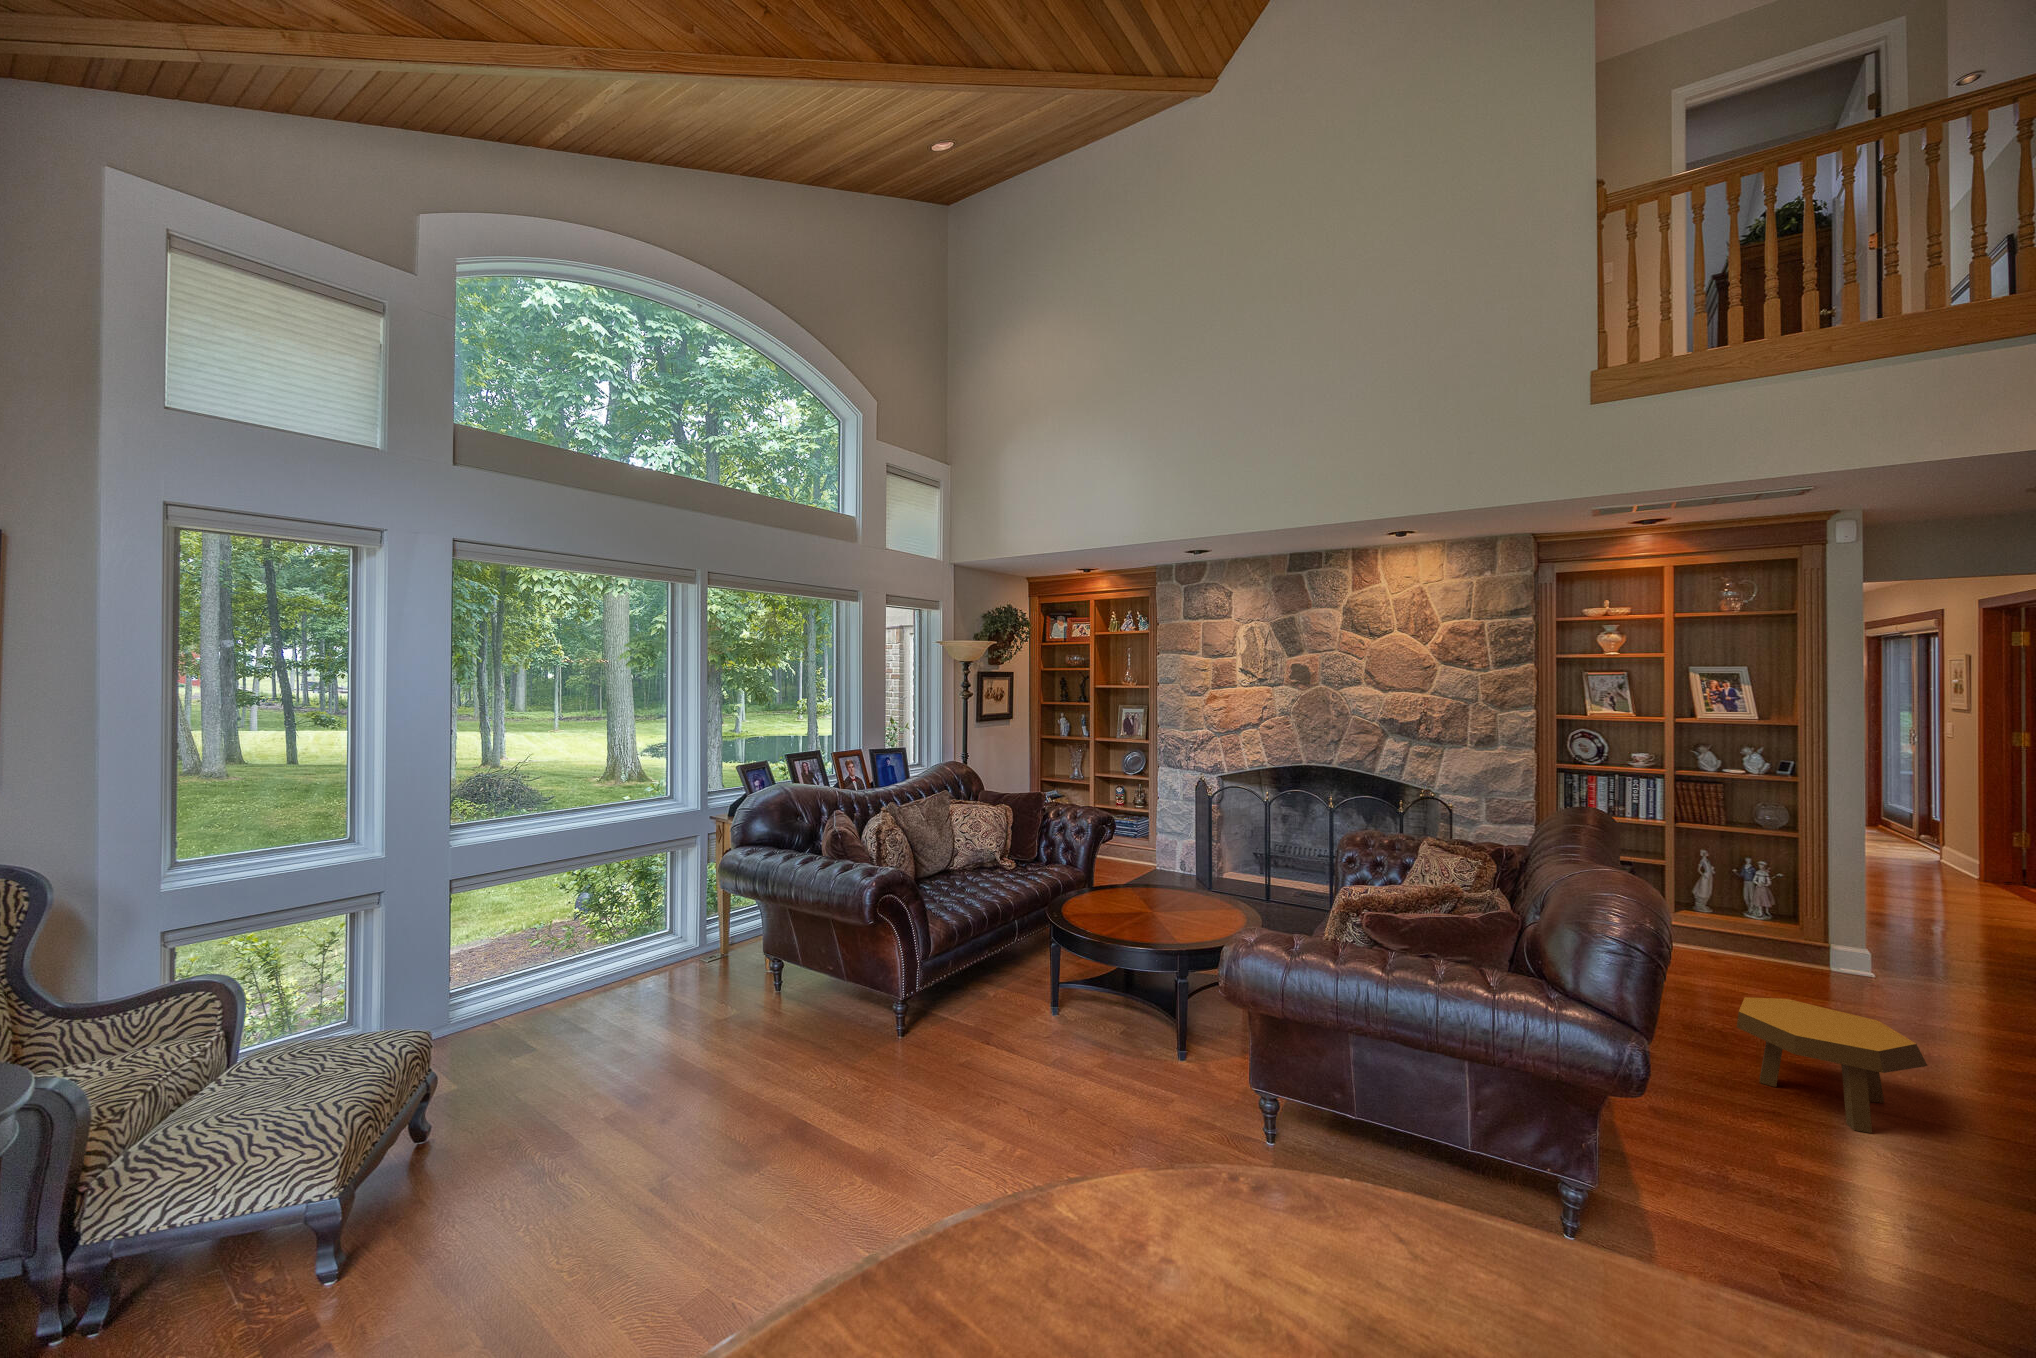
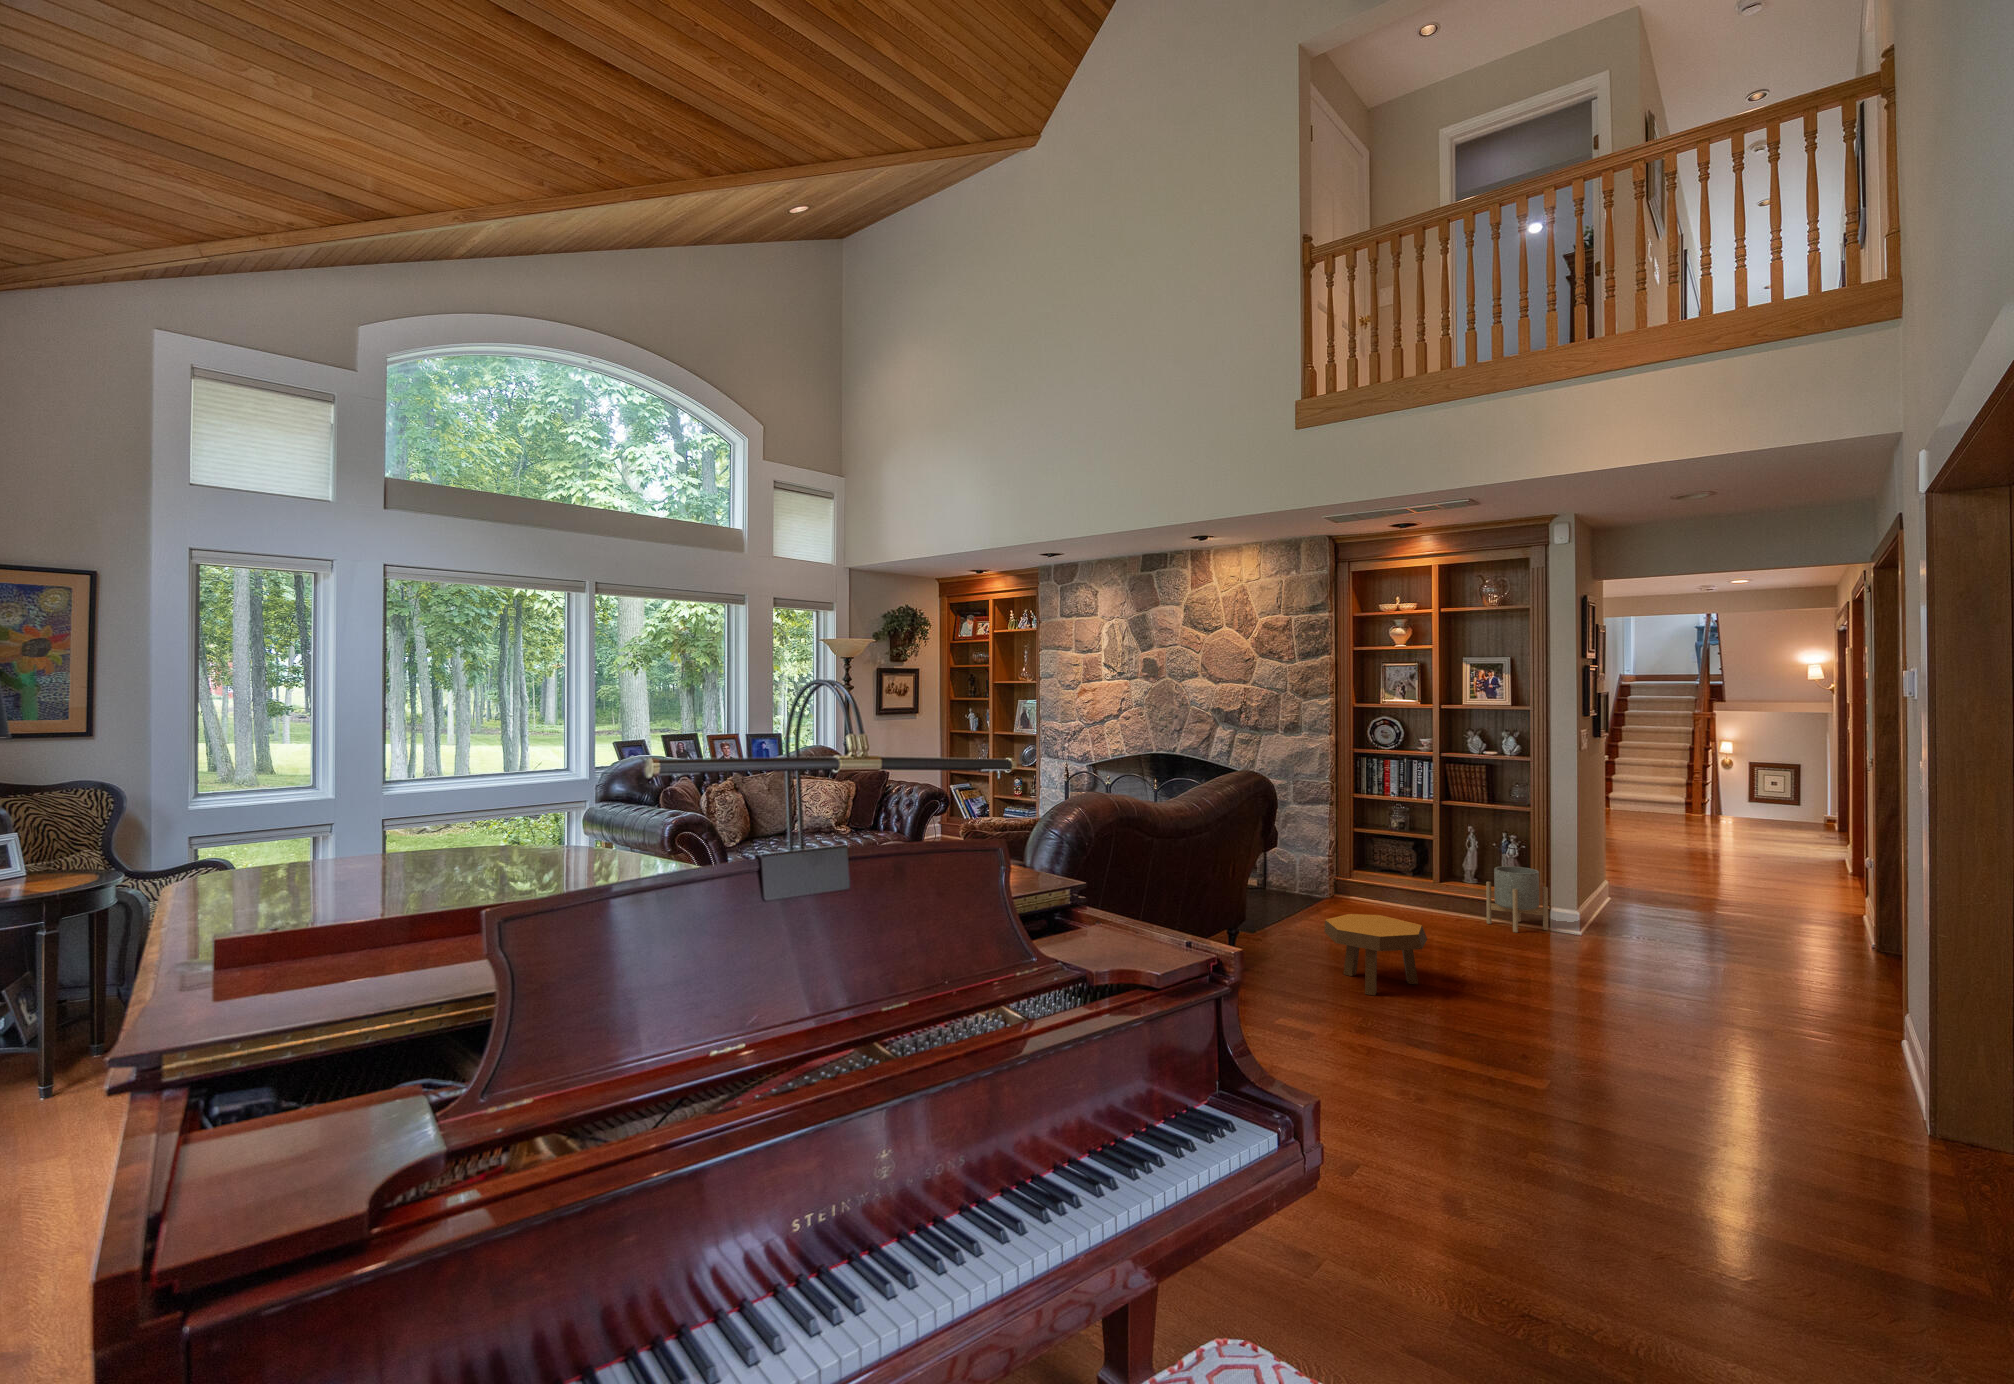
planter: none [1767,906,1854,989] -> present [1486,866,1548,933]

